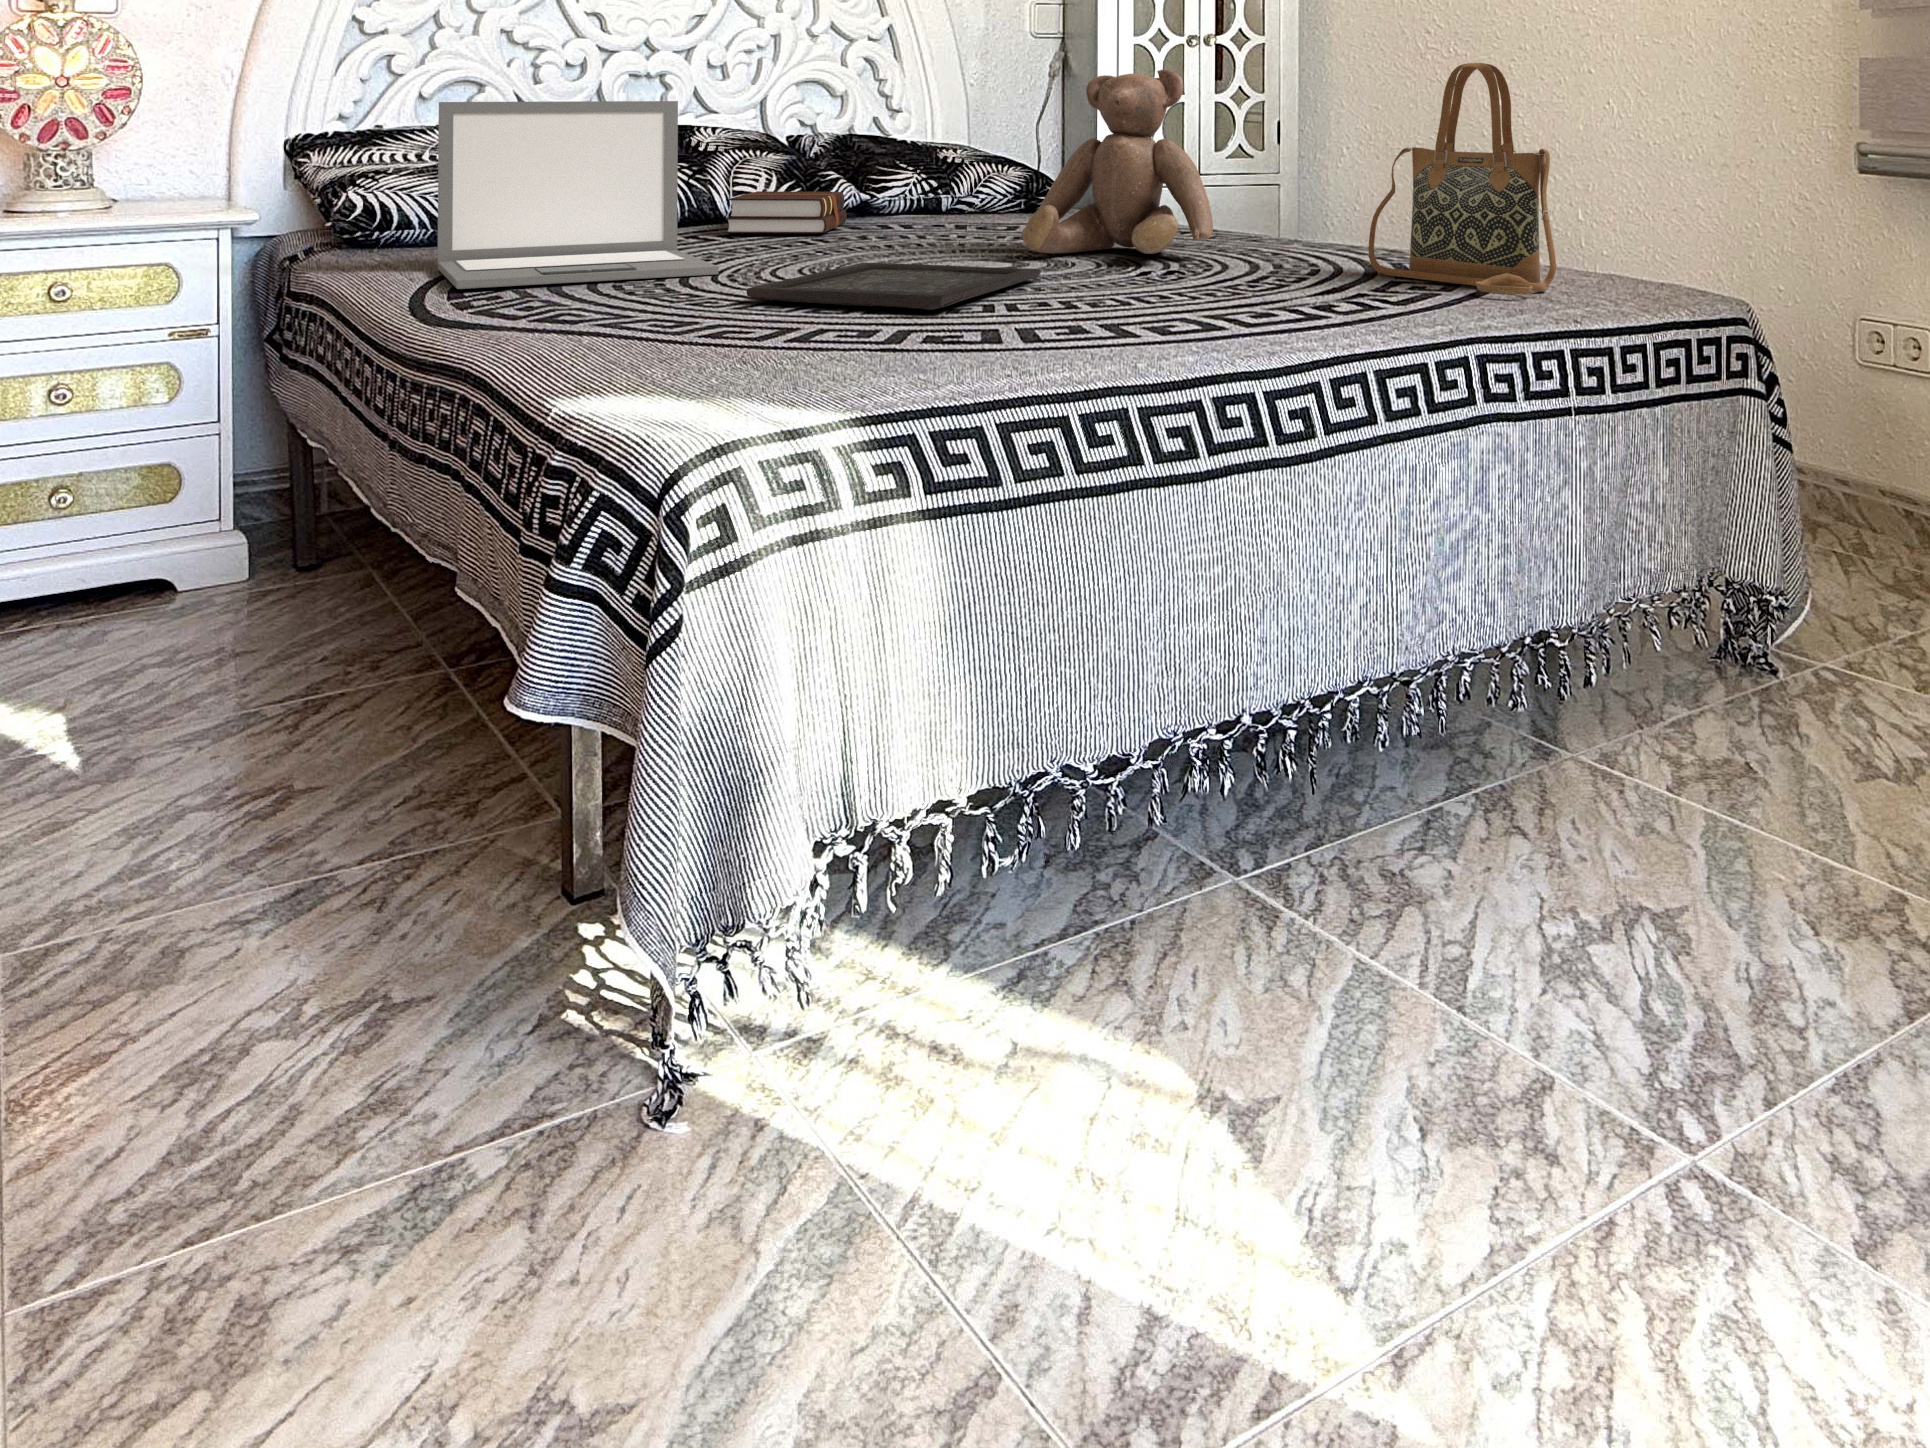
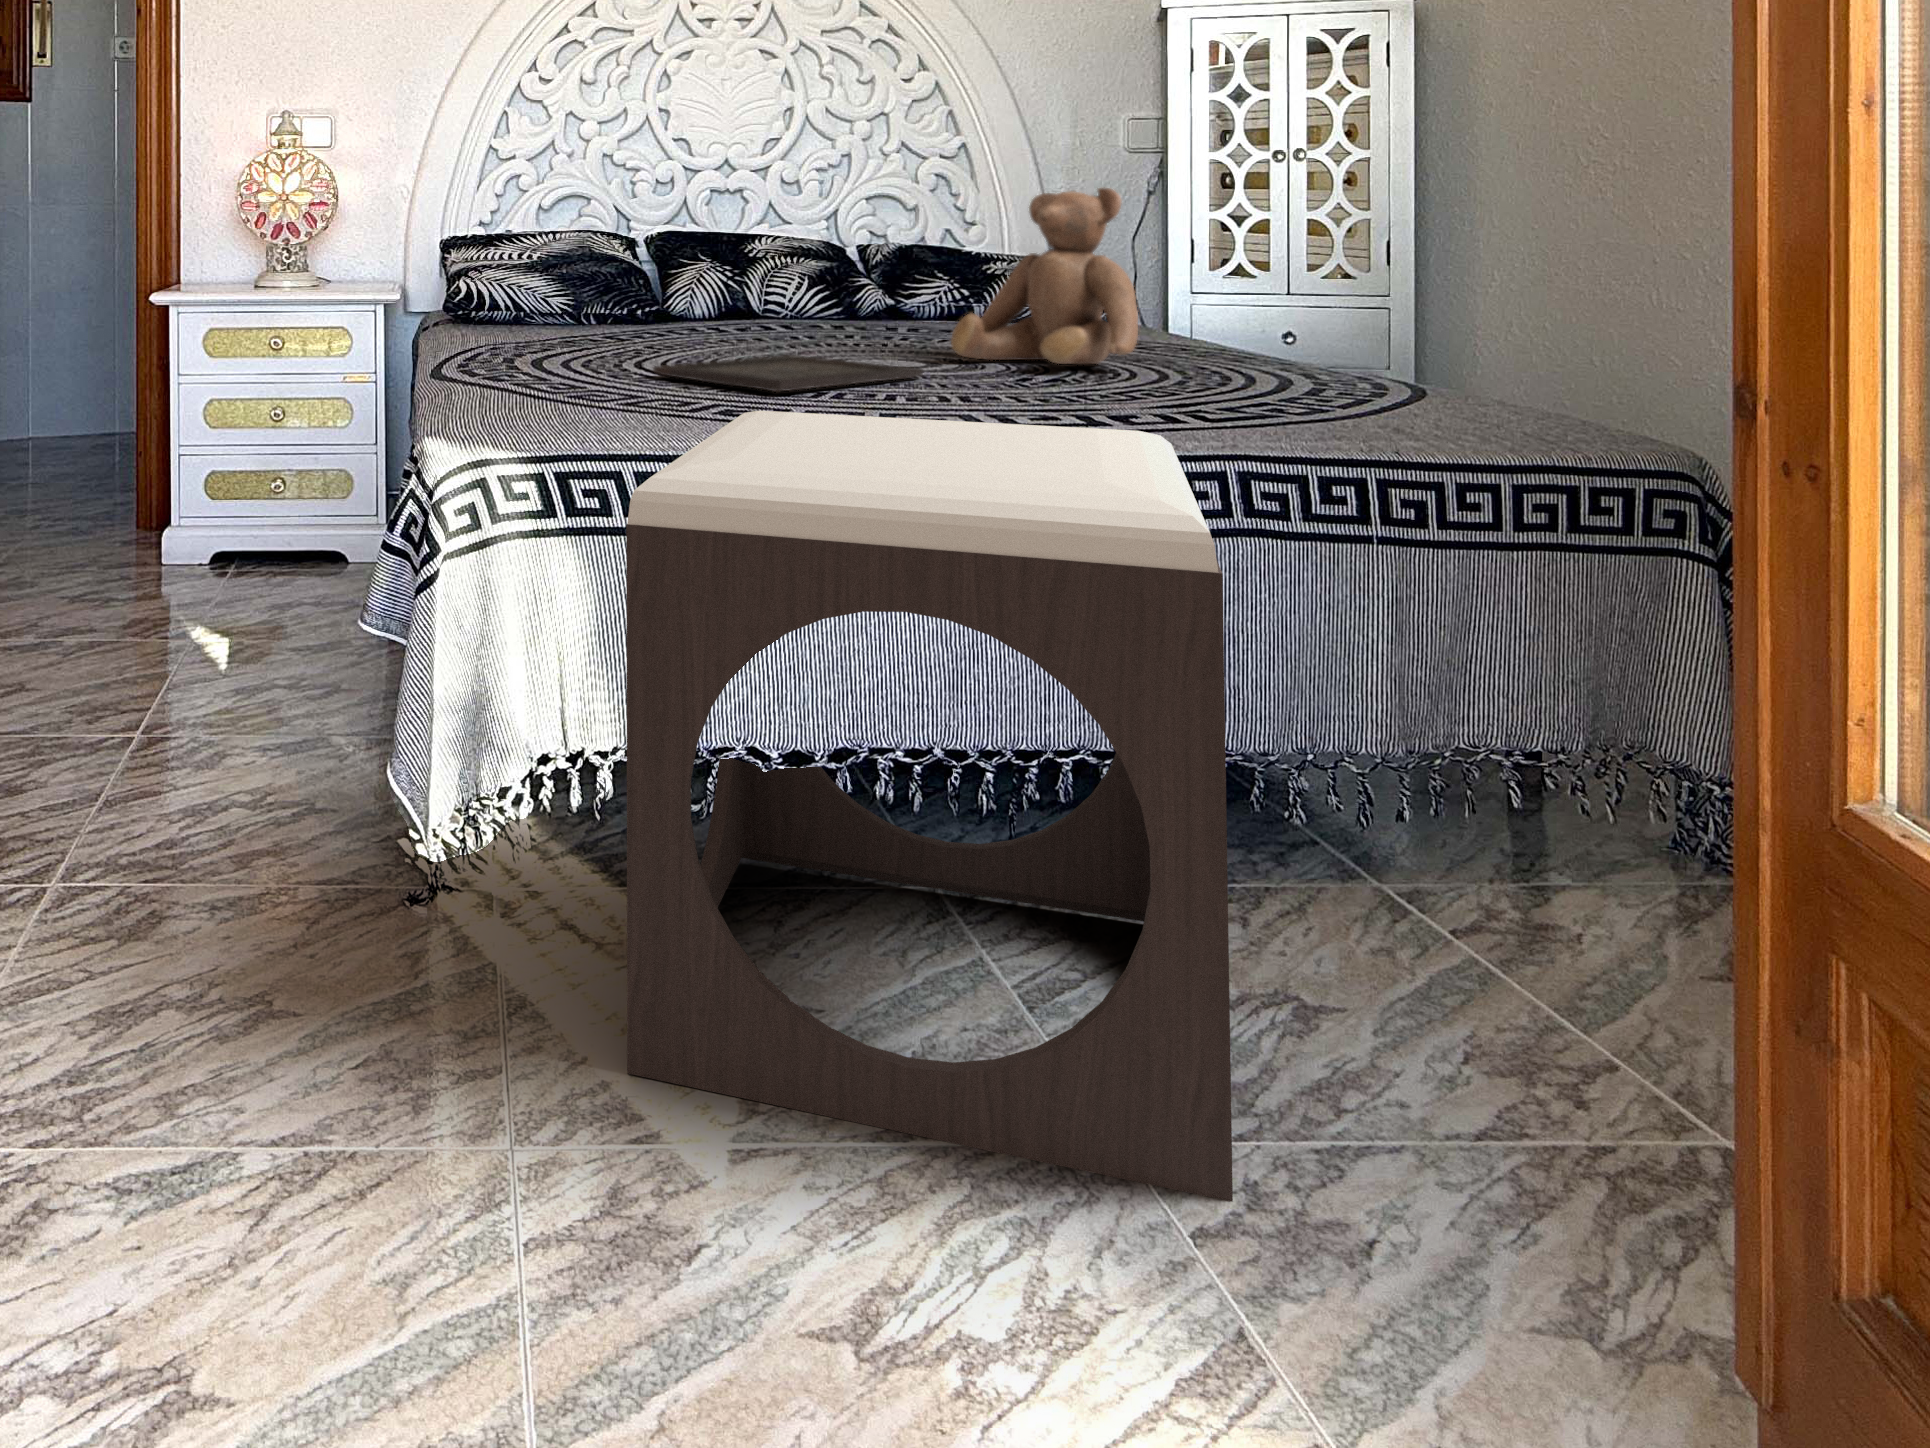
handbag: present [1368,63,1556,294] -> none [1273,181,1445,424]
laptop: present [437,101,719,289] -> none [473,214,674,357]
hardback book: present [725,191,847,233] -> none [738,294,862,332]
footstool: none [1003,328,1796,1280] -> present [626,411,1233,1201]

